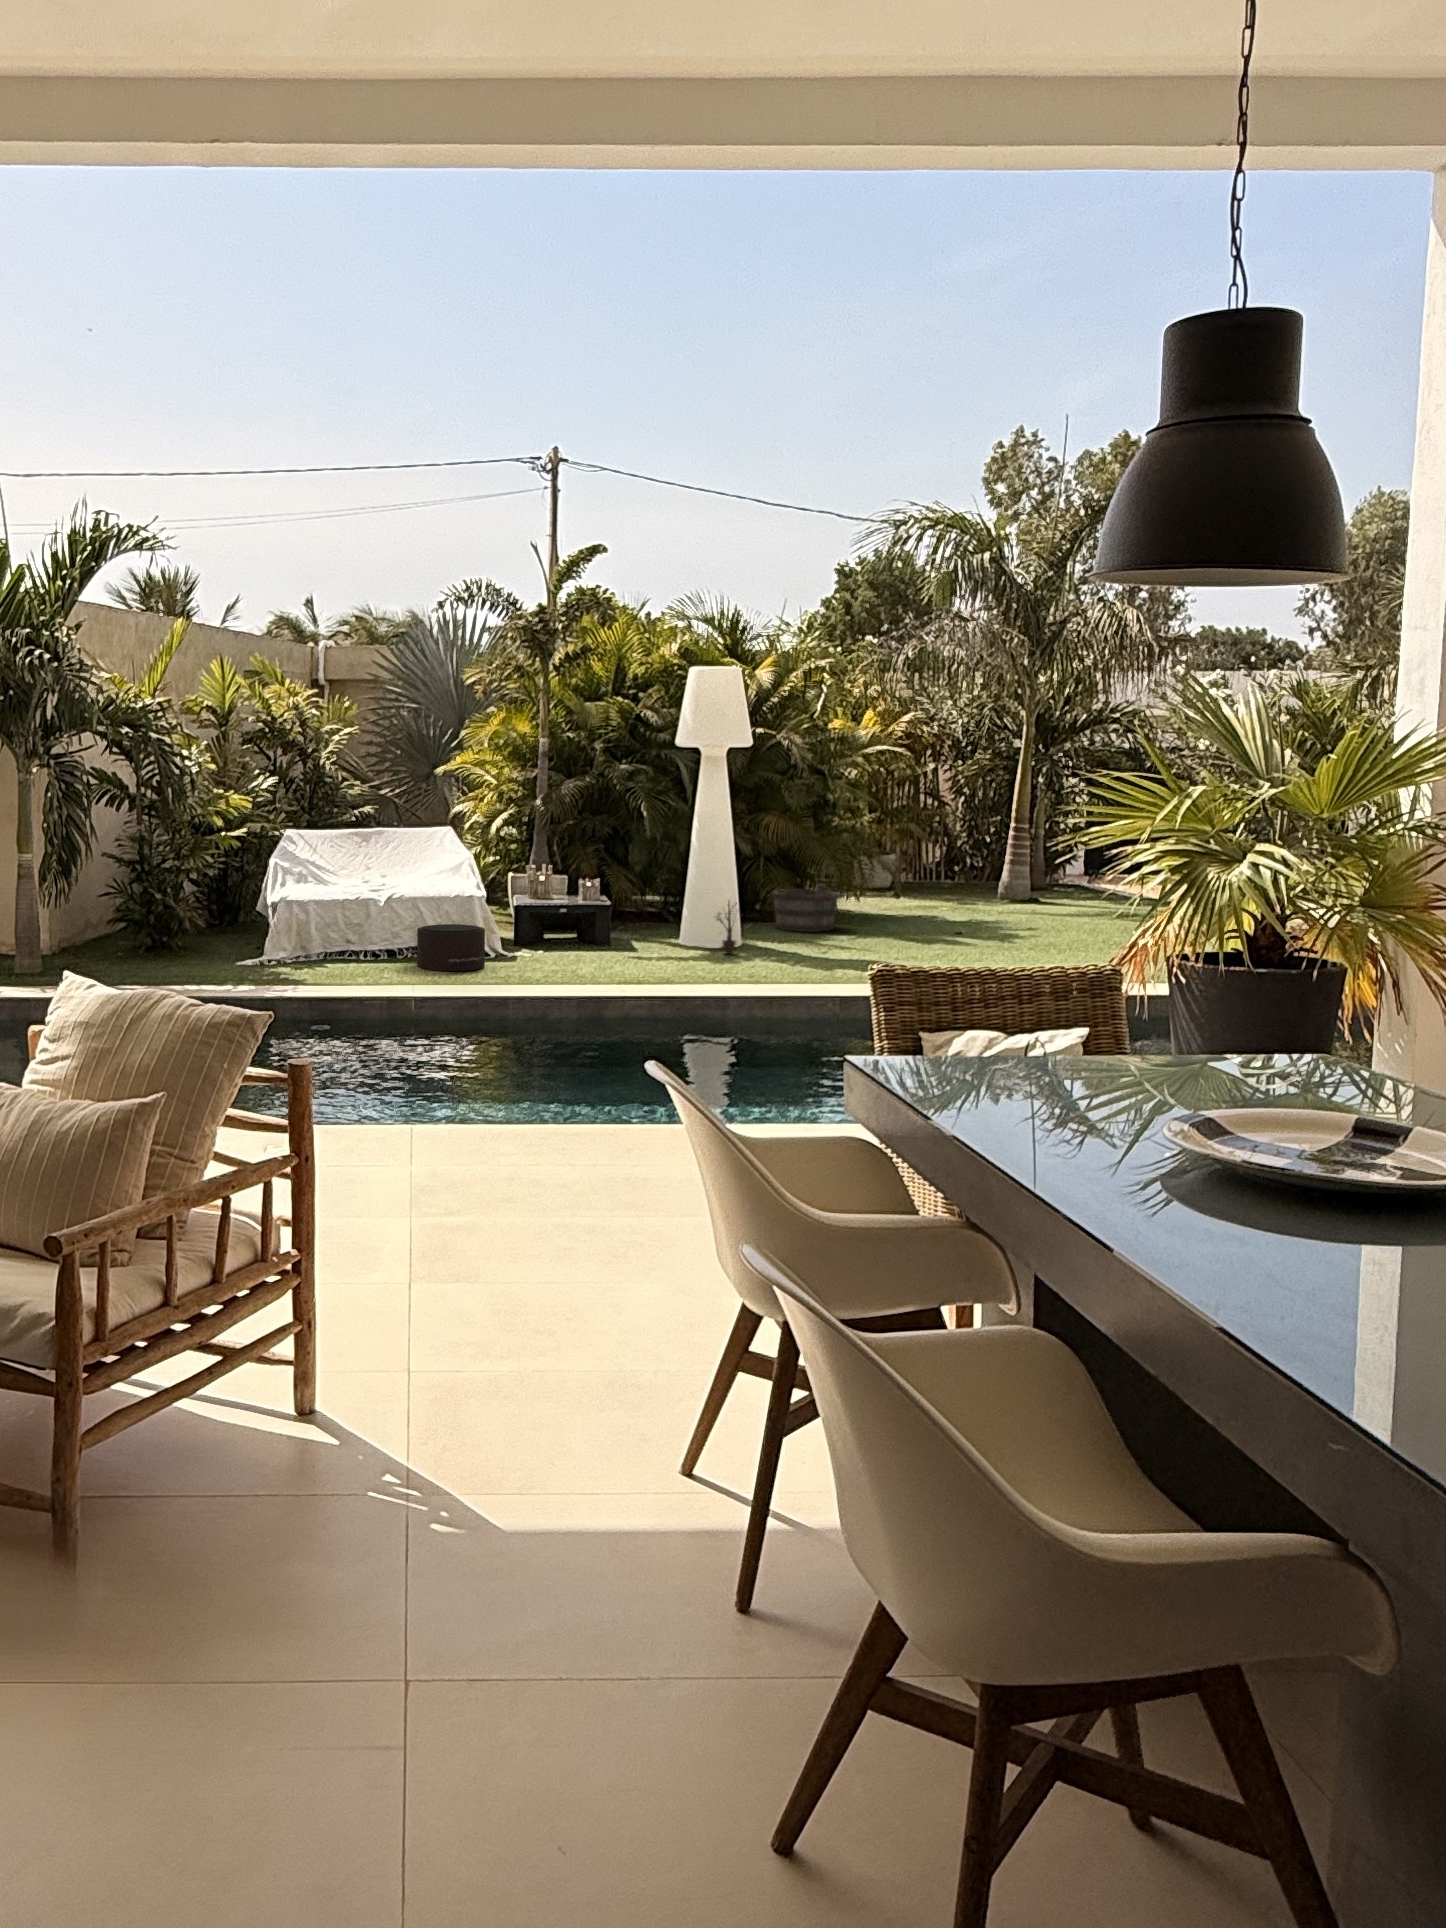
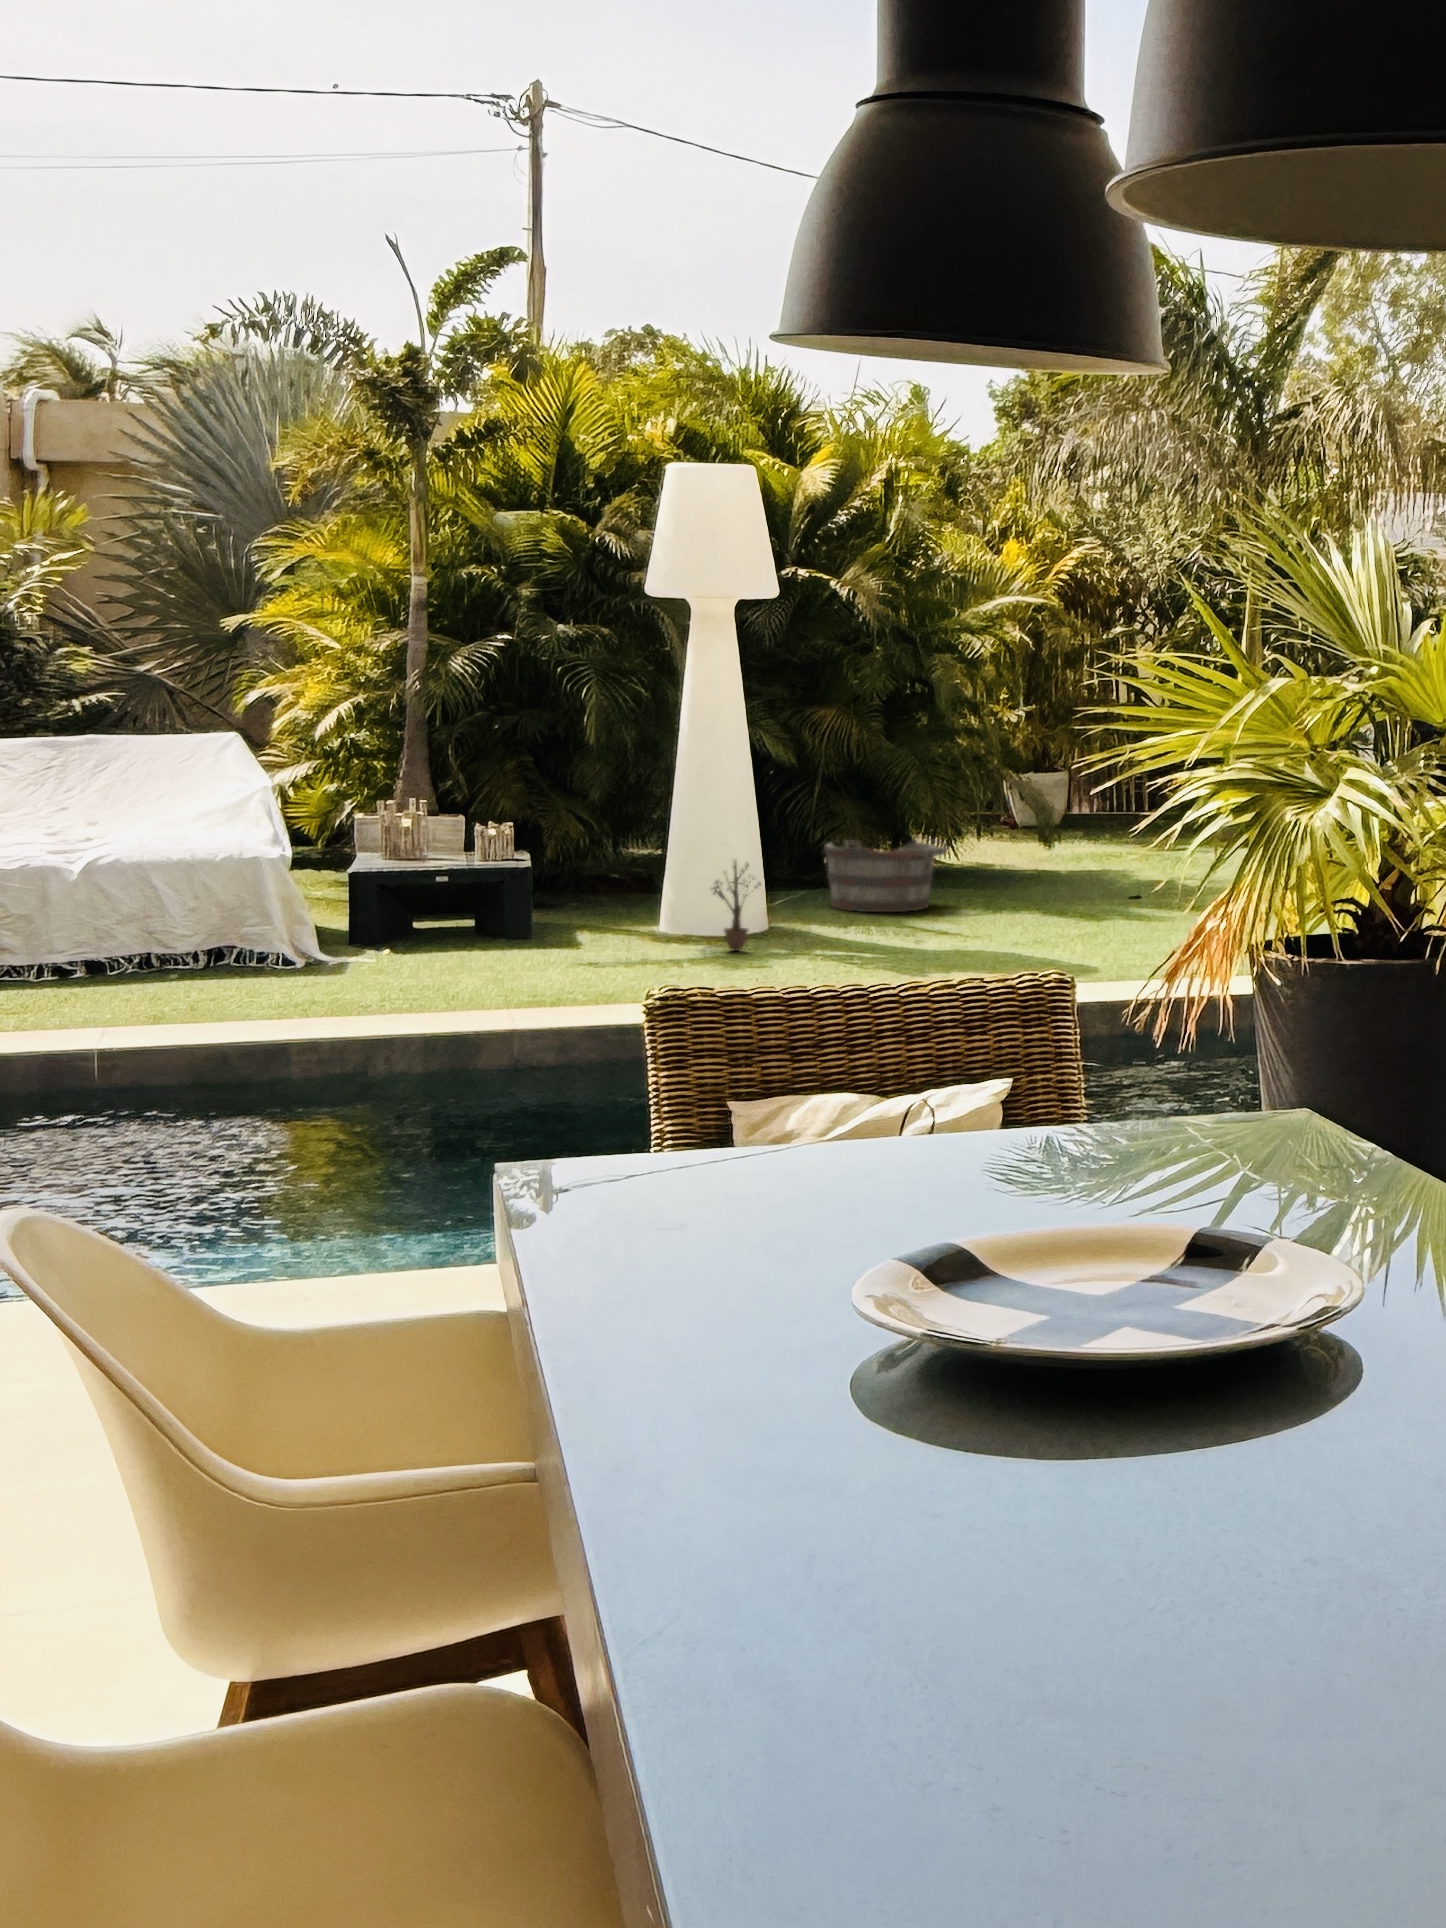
pouf: present [406,924,485,971] -> none [134,905,284,989]

